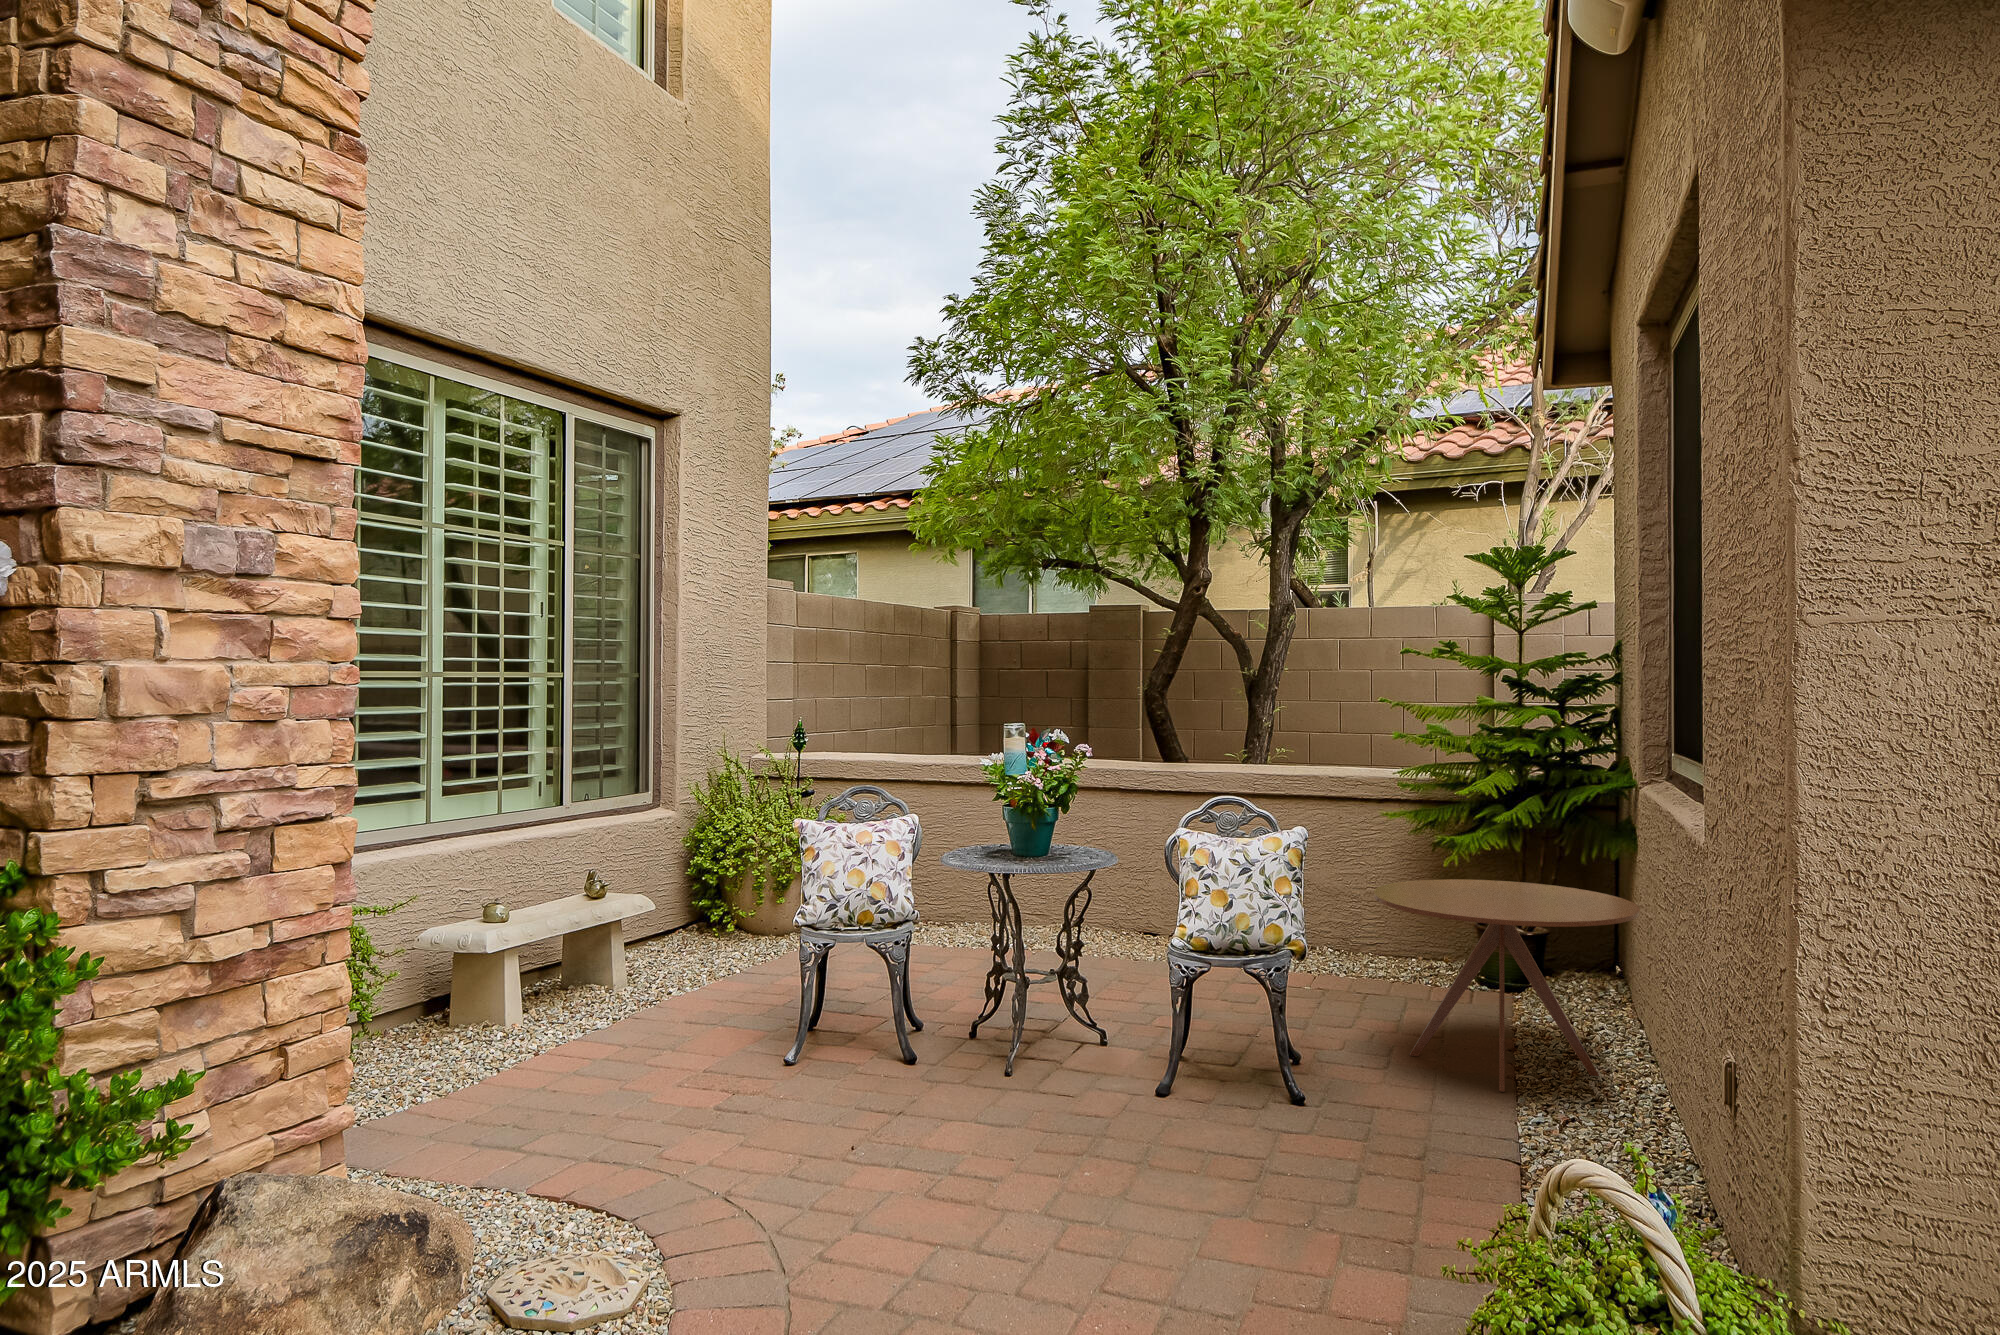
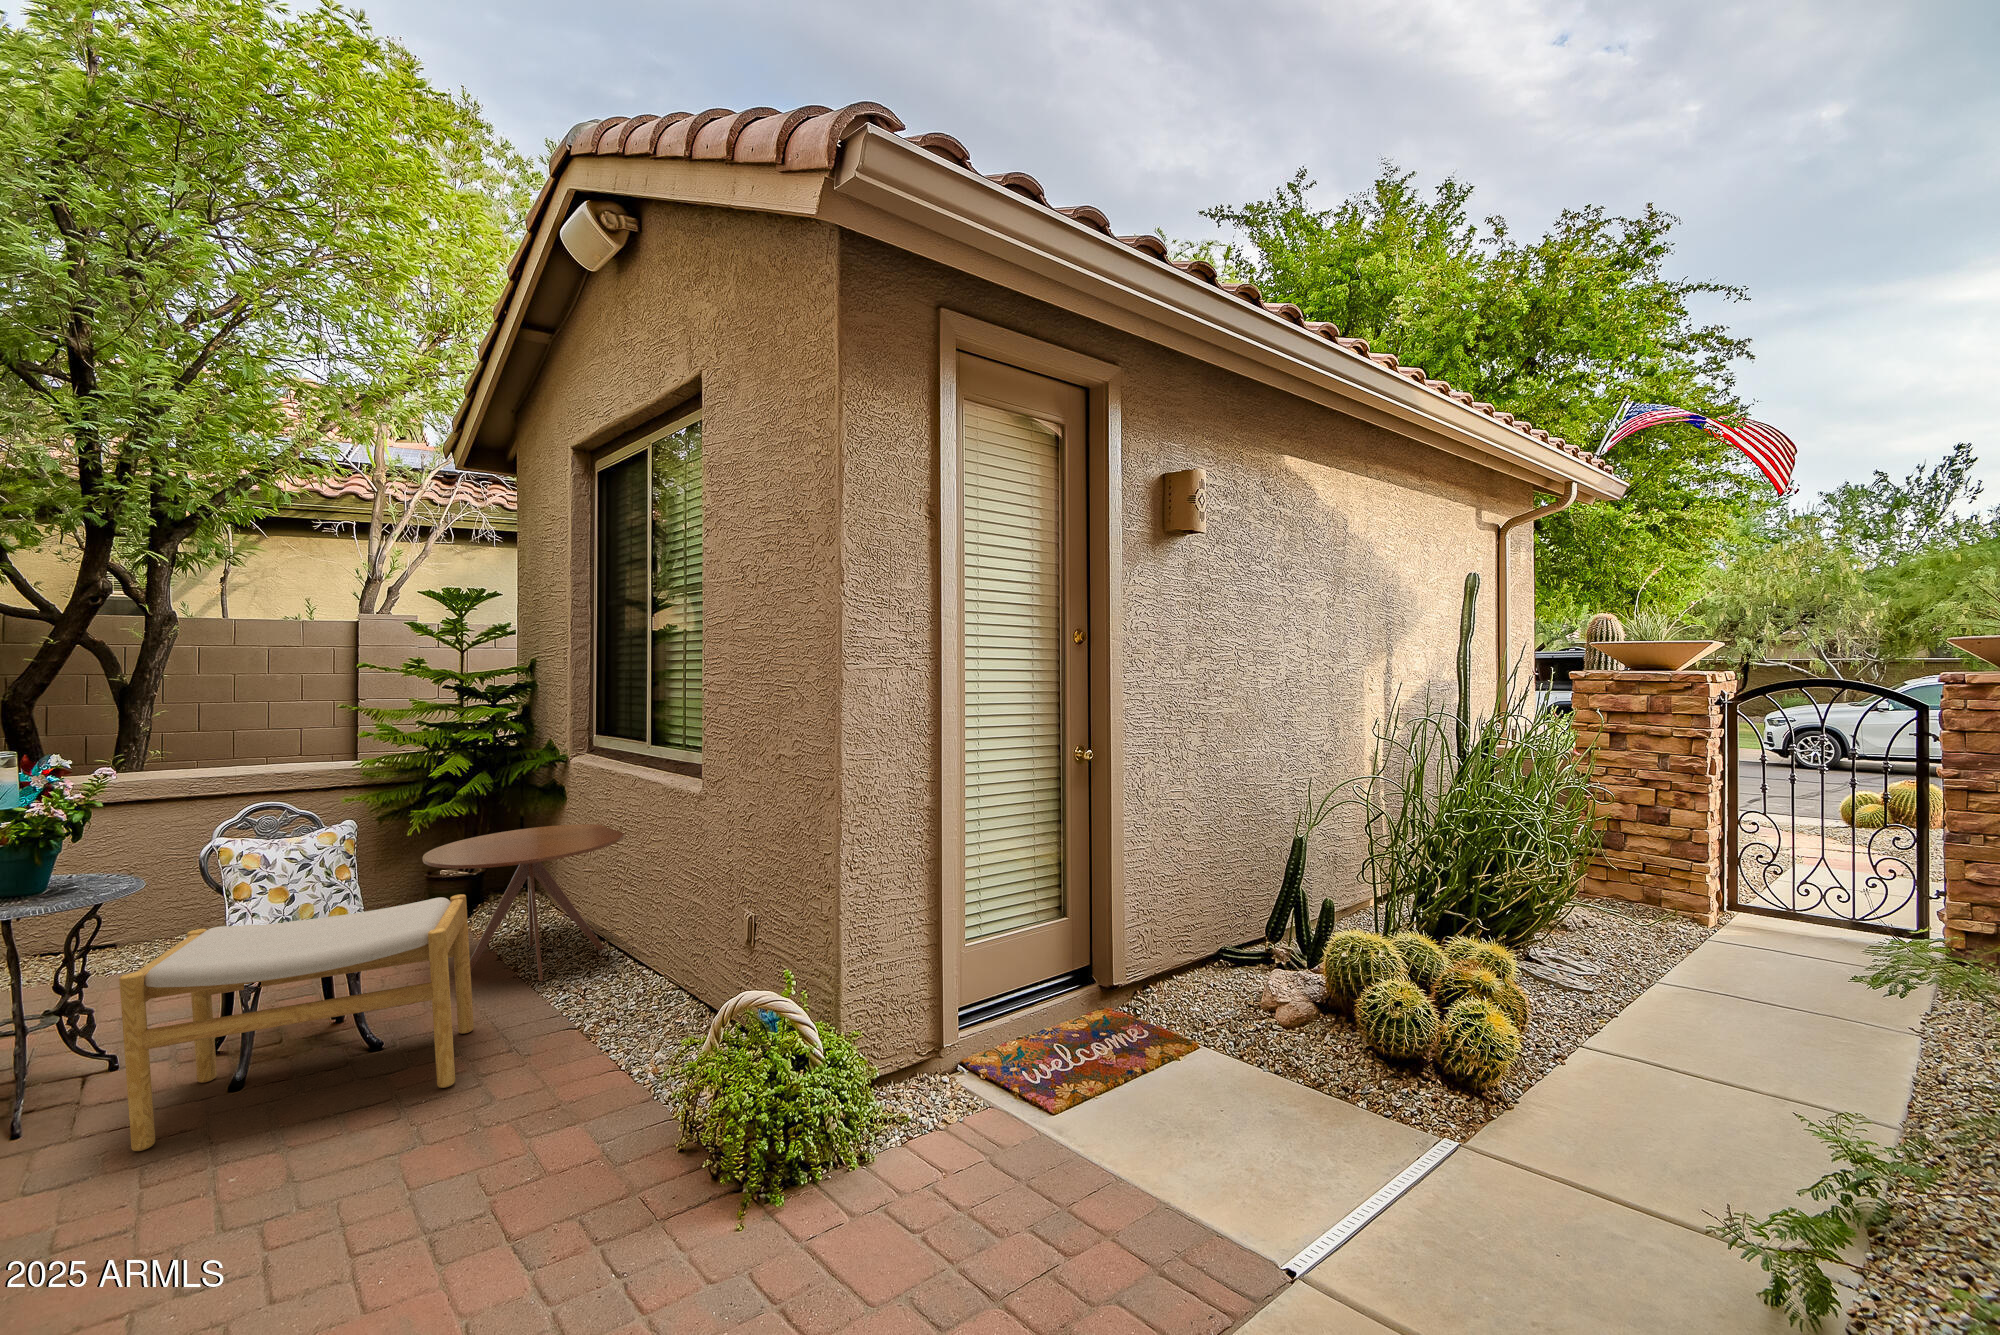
footstool: none [1080,917,1406,1180] -> present [119,894,474,1151]

